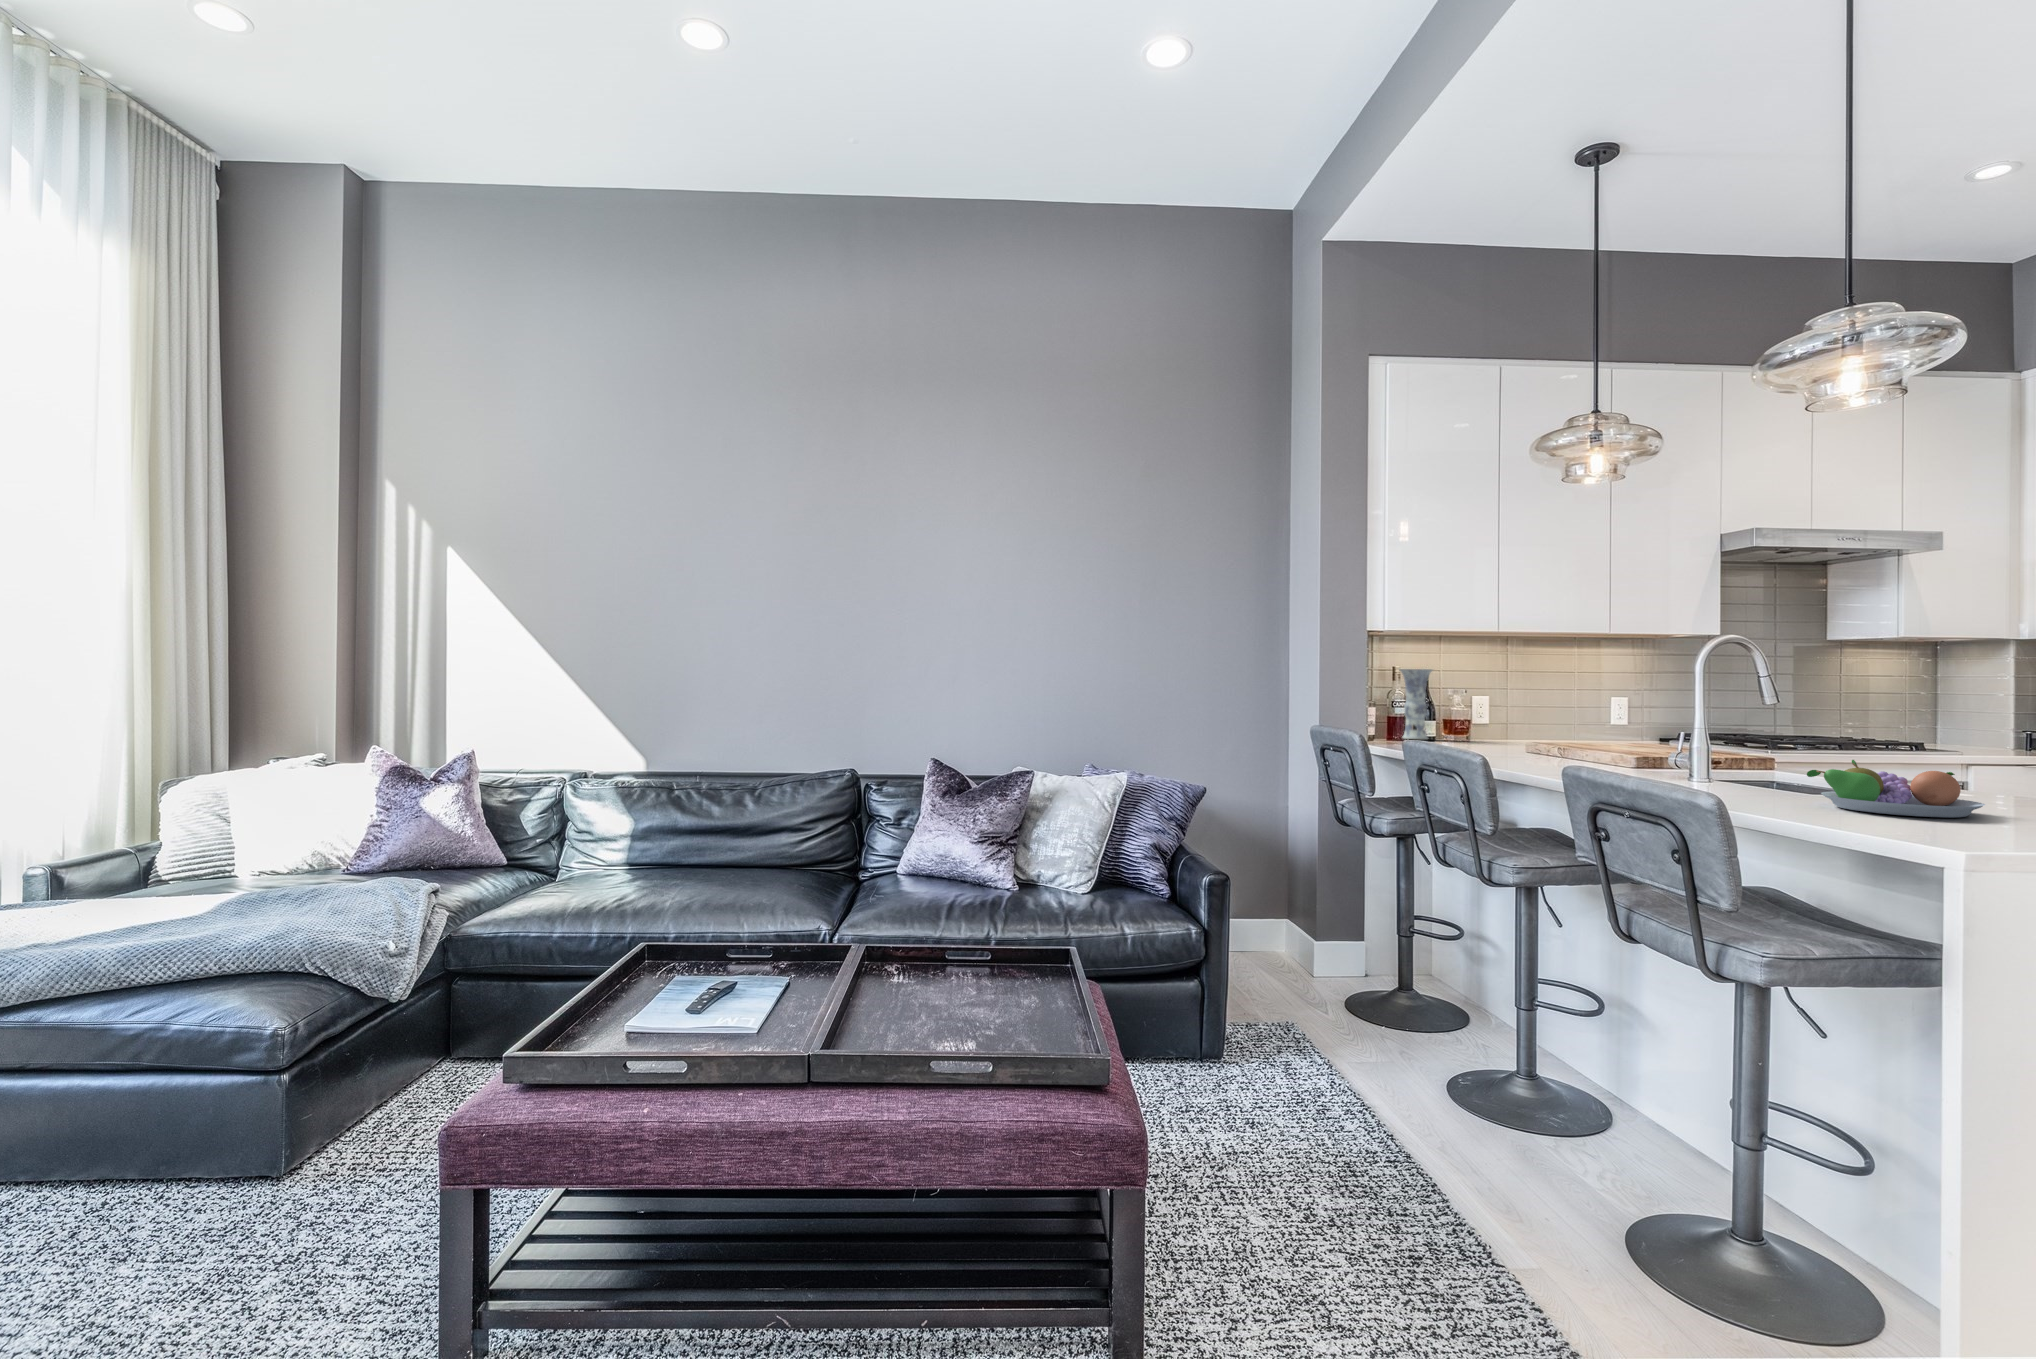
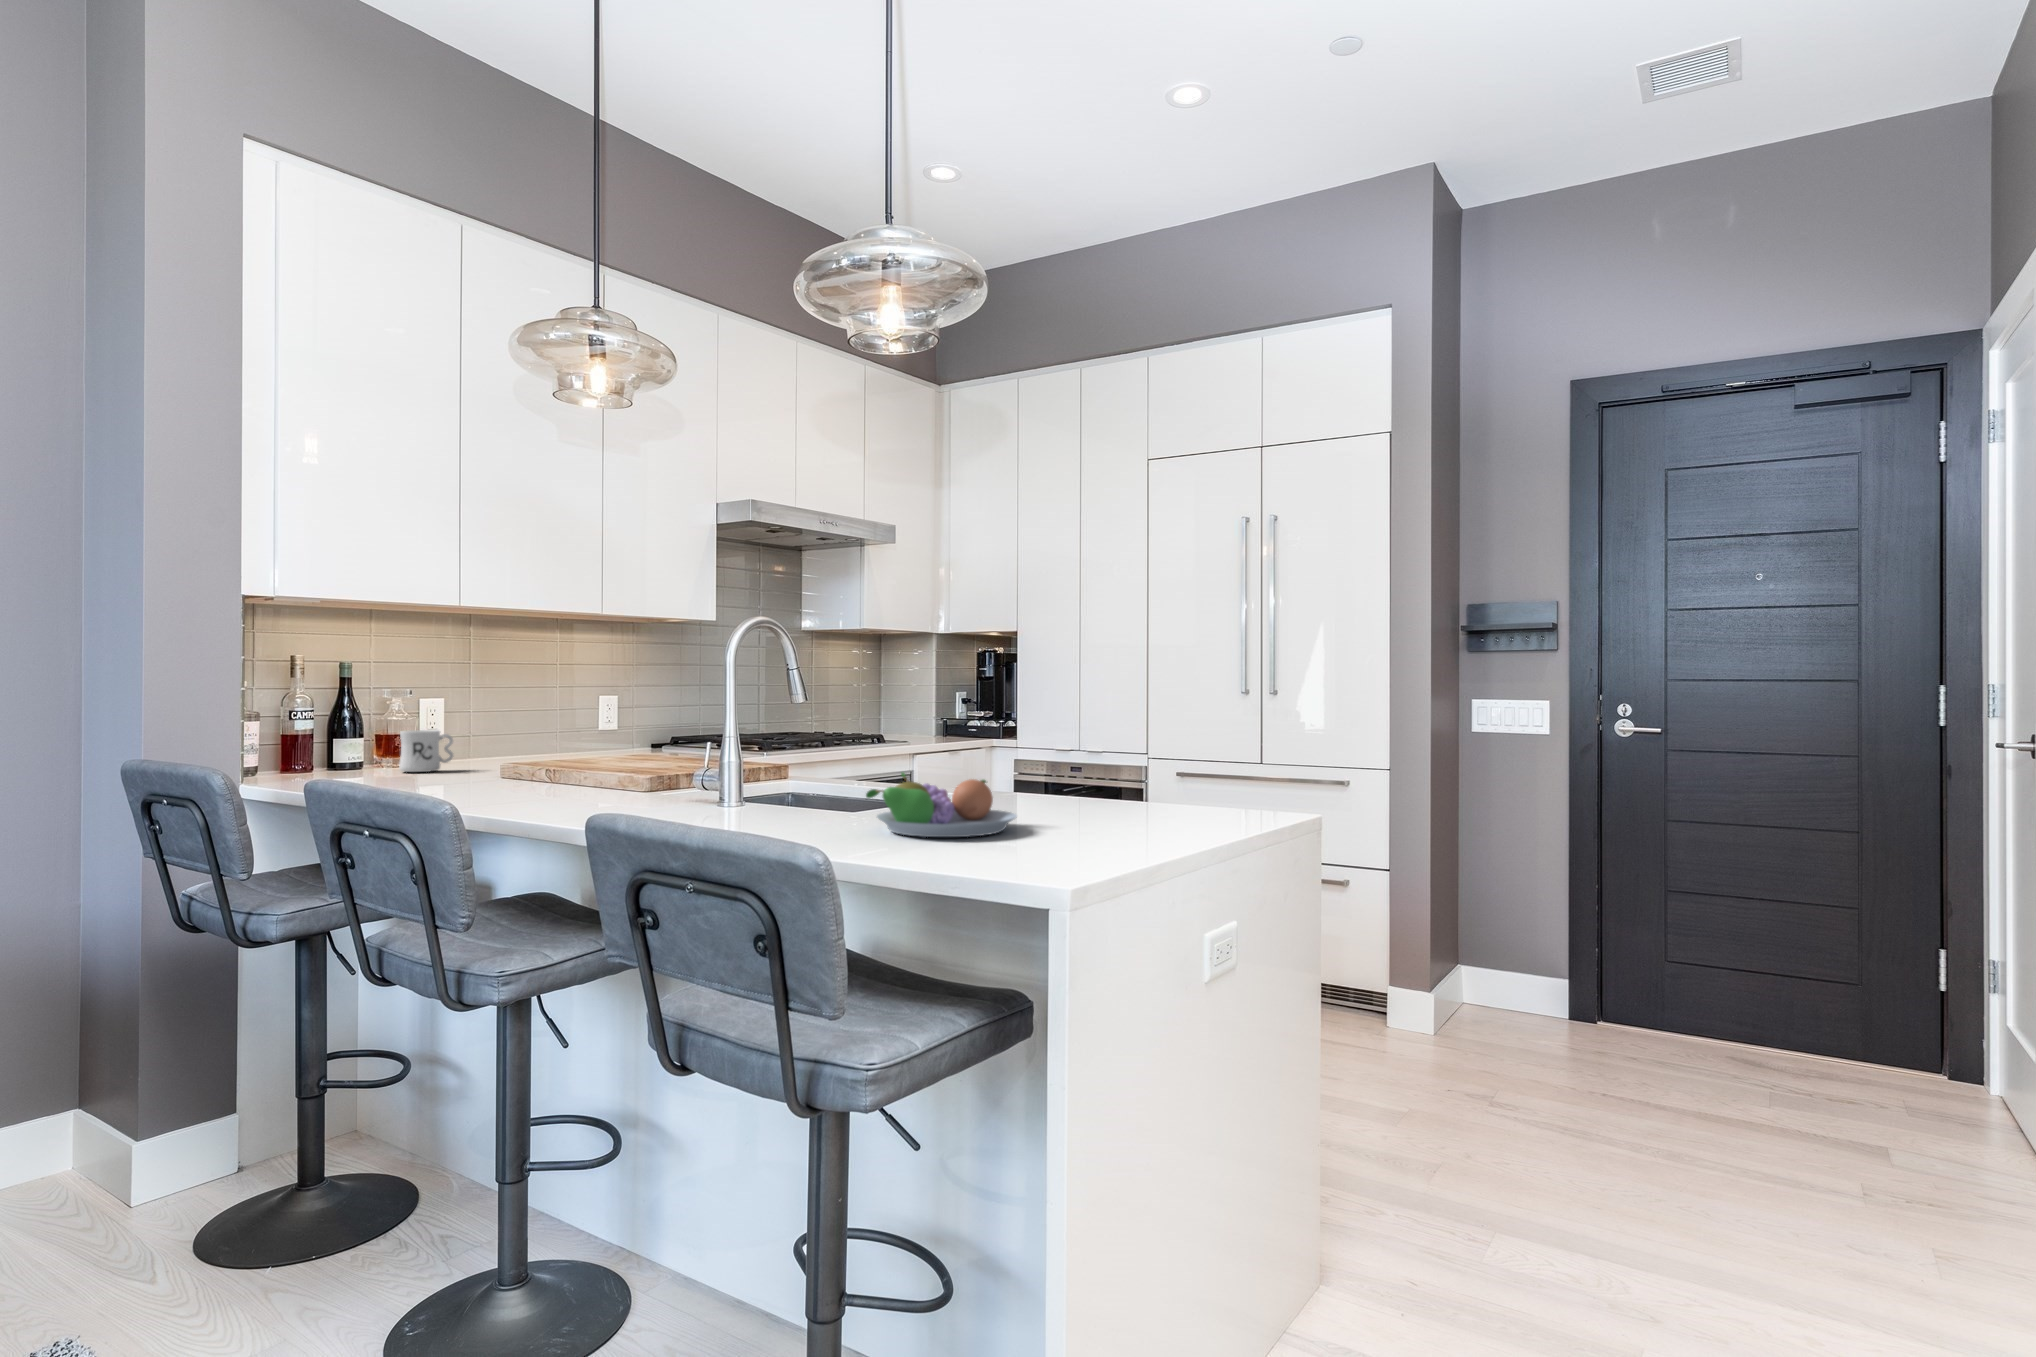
vase: present [1400,669,1432,739] -> none [299,657,360,770]
mug: none [1458,716,1494,744] -> present [399,730,453,772]

